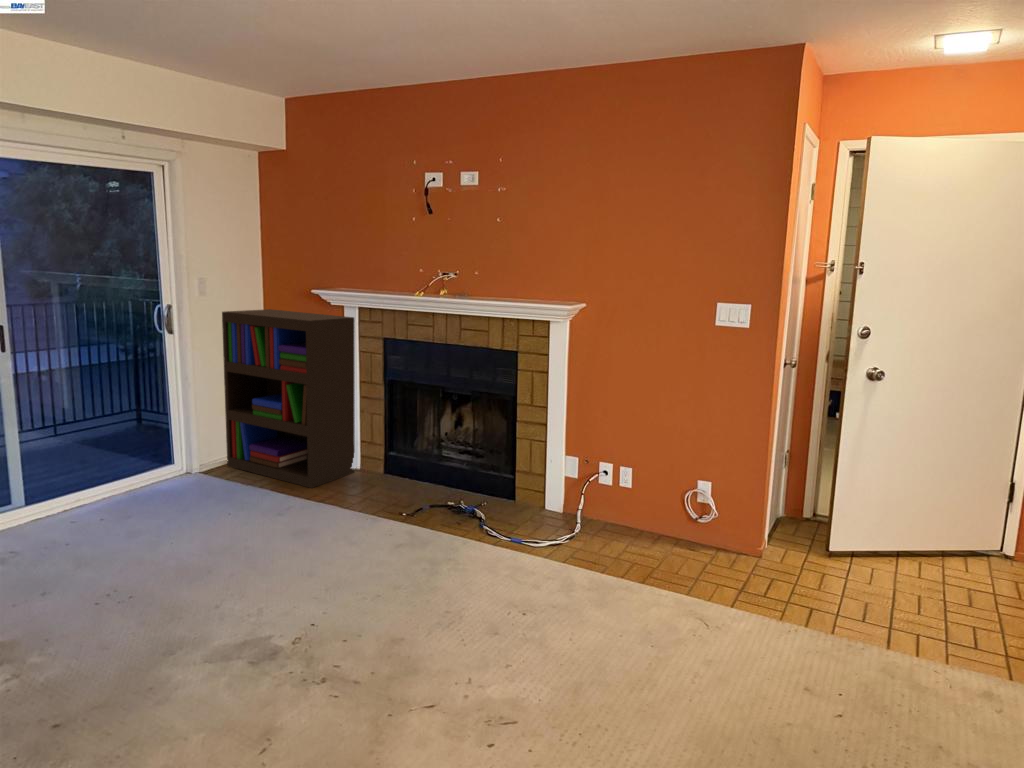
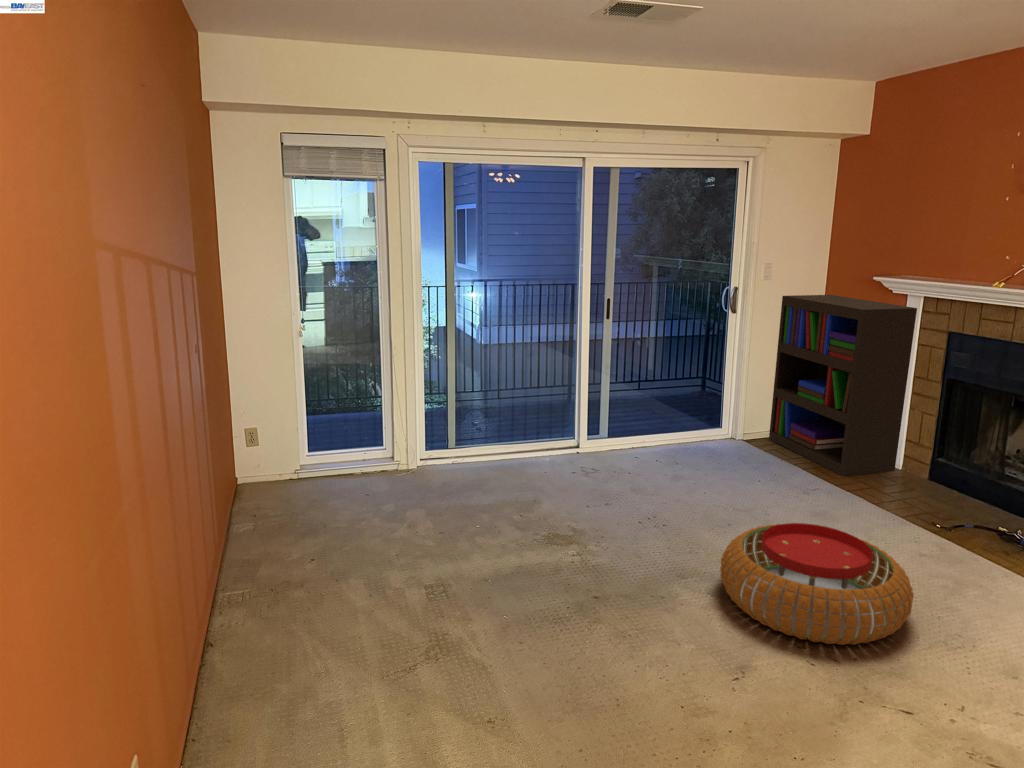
pouf: none [216,548,419,684] -> present [720,523,914,645]

